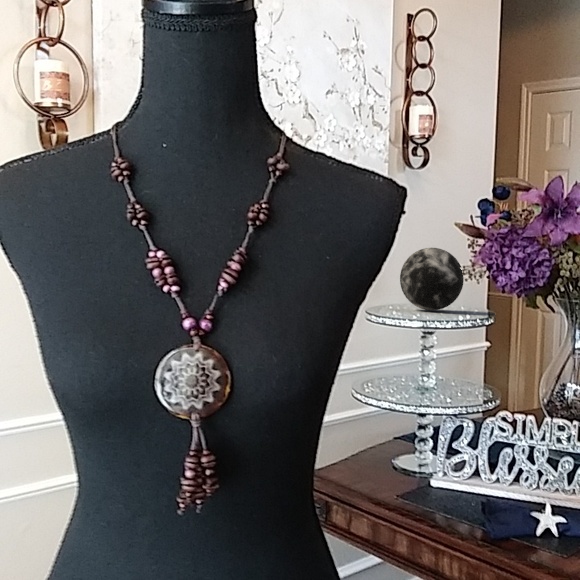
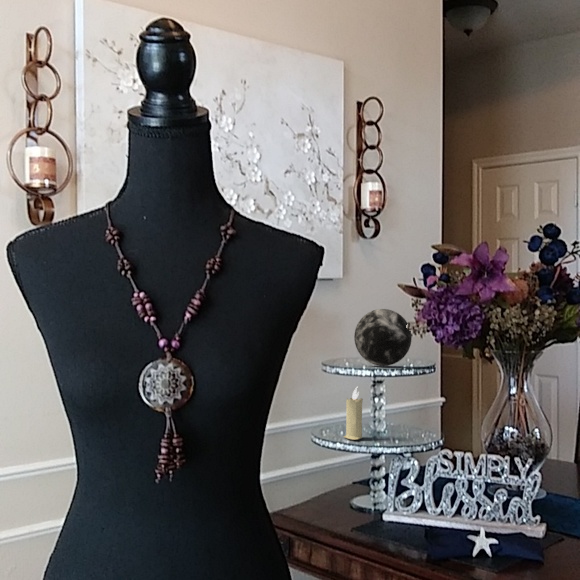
candle: none [387,335,410,394] -> present [344,387,363,440]

